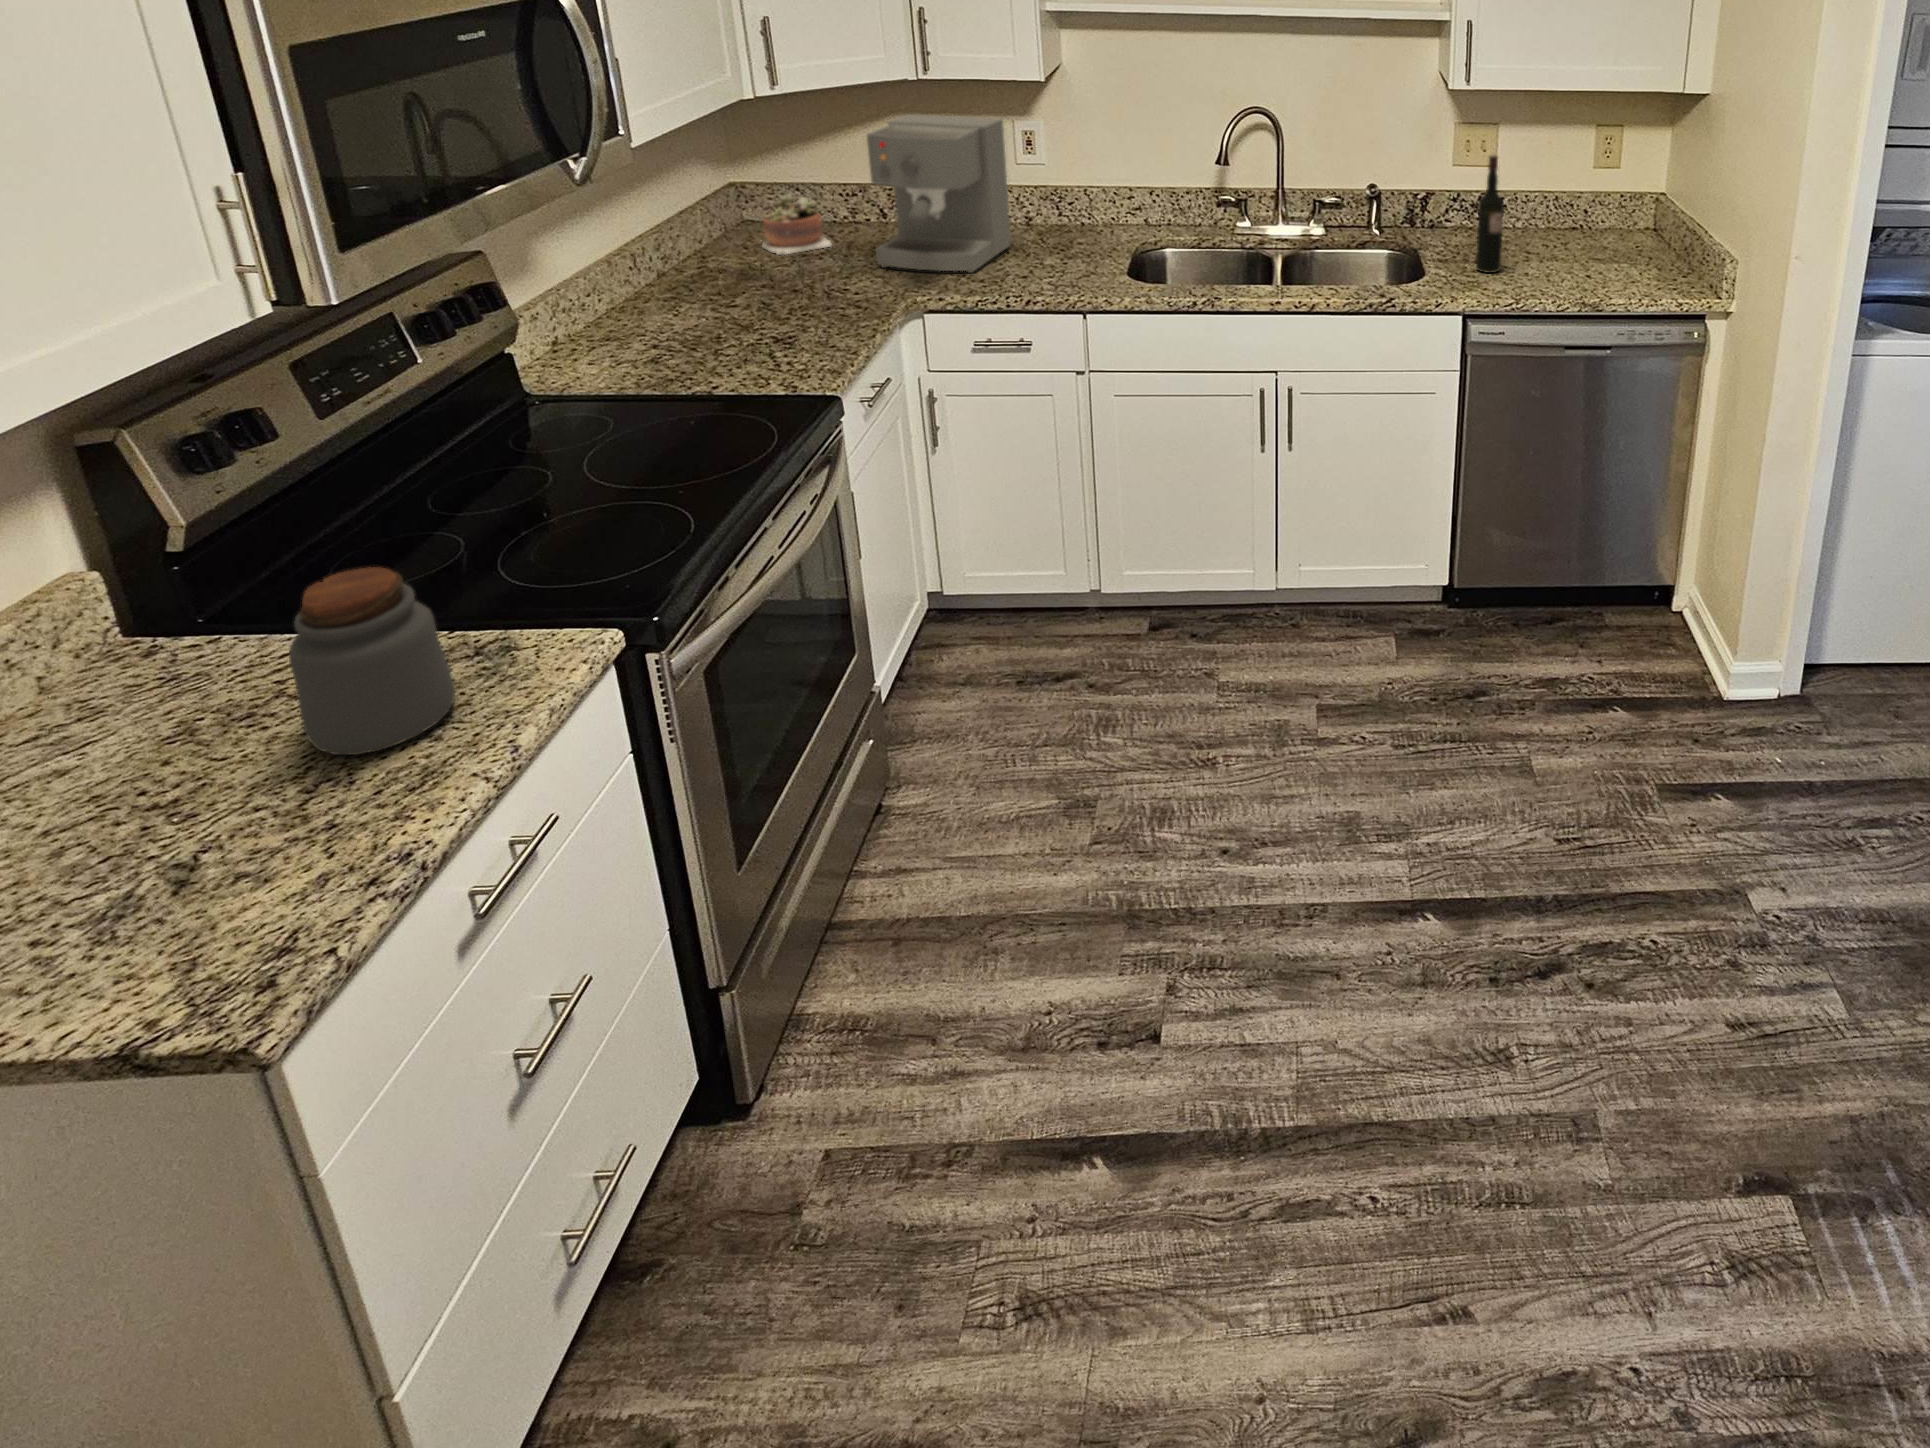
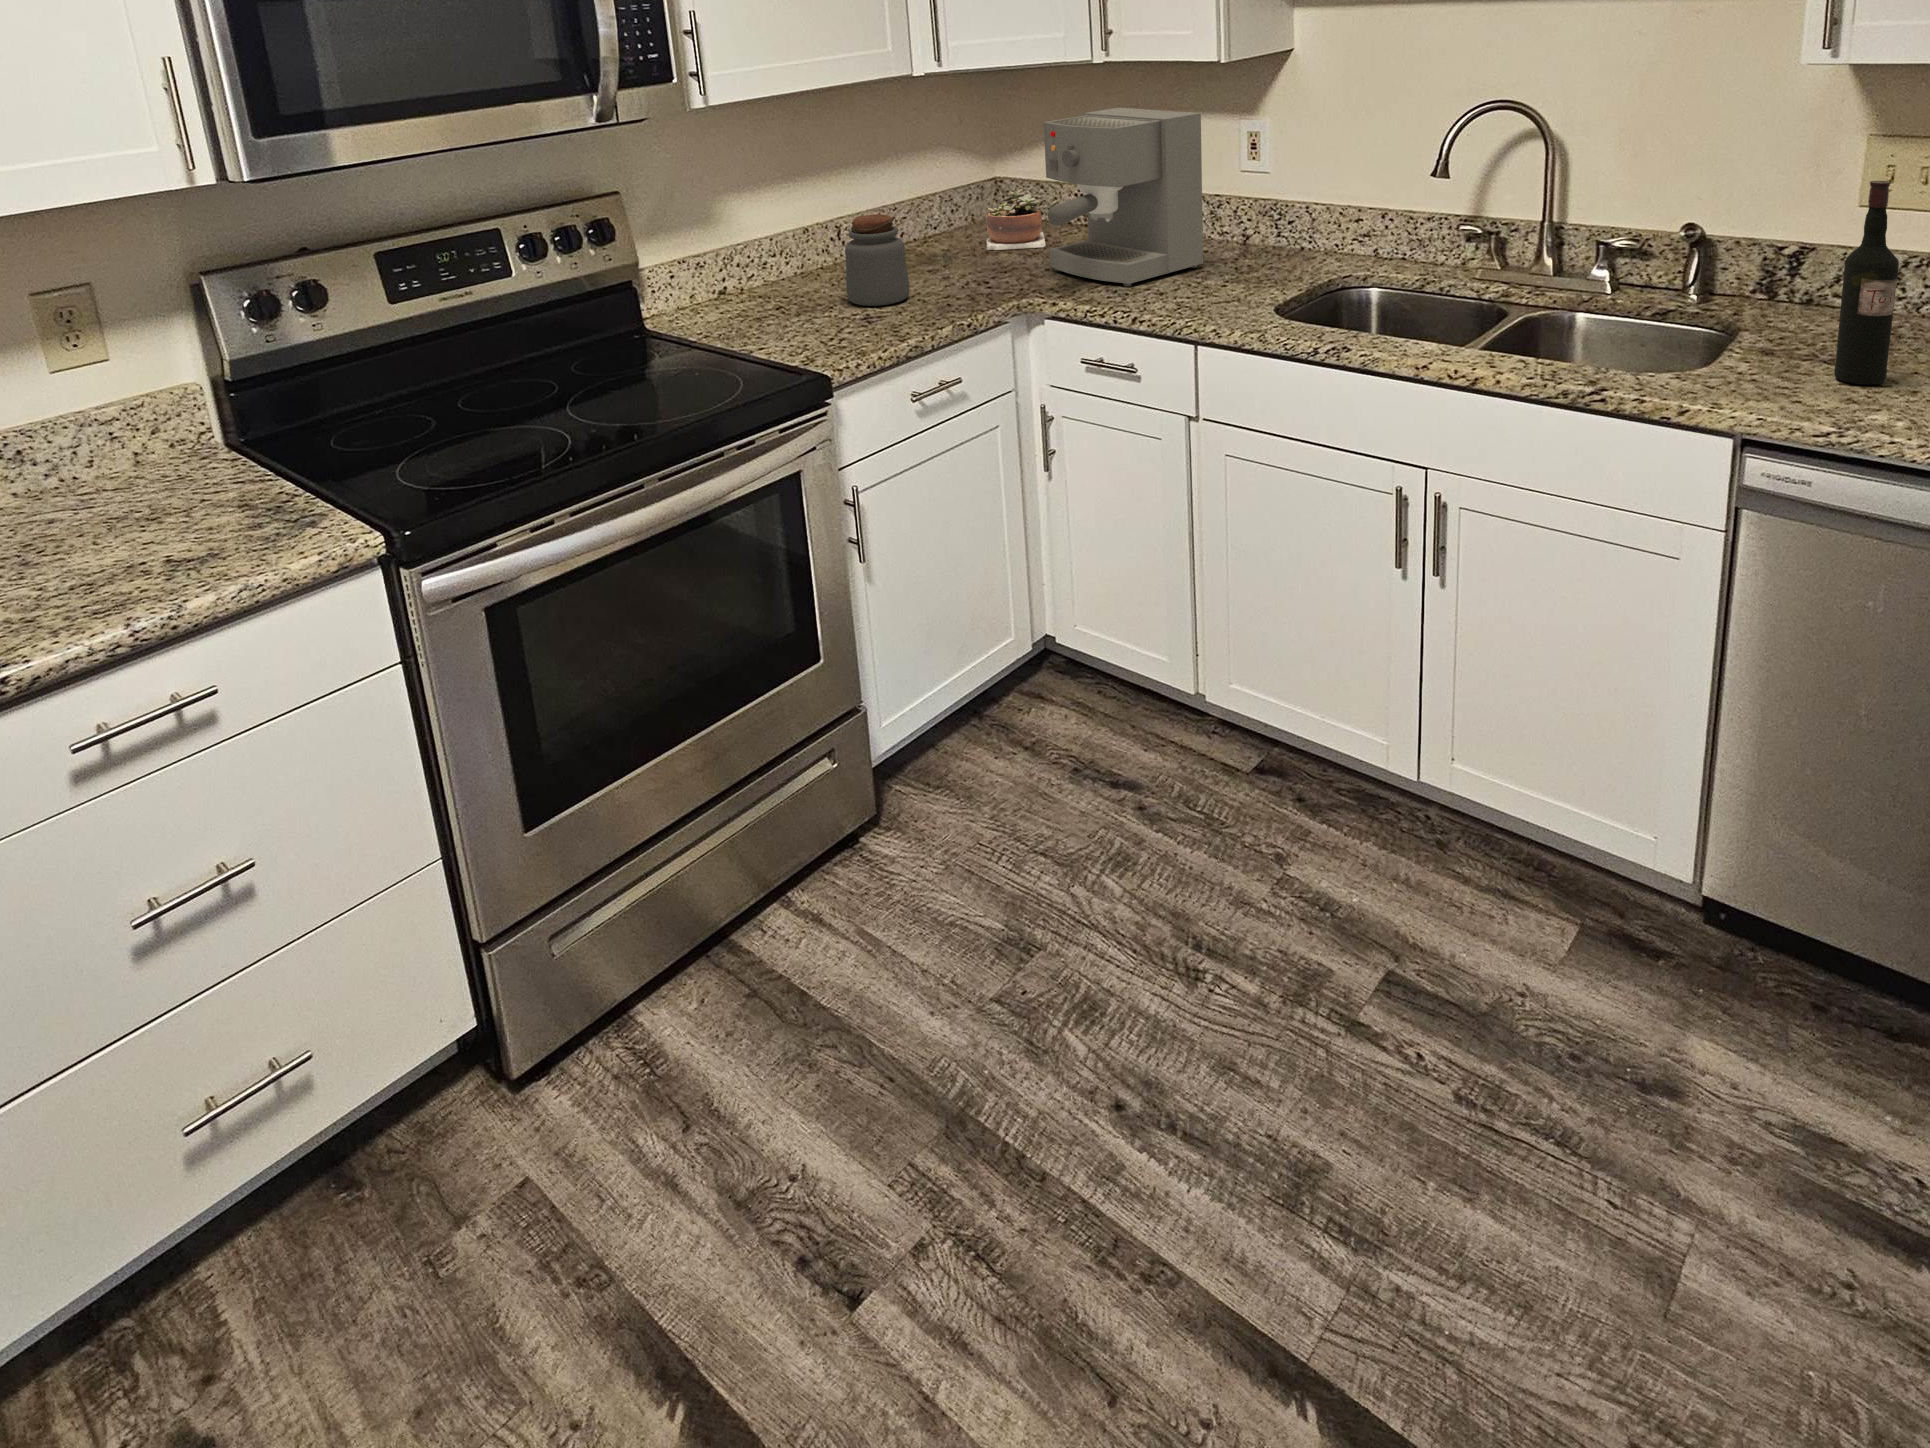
jar: present [289,567,455,755] -> present [845,214,910,306]

